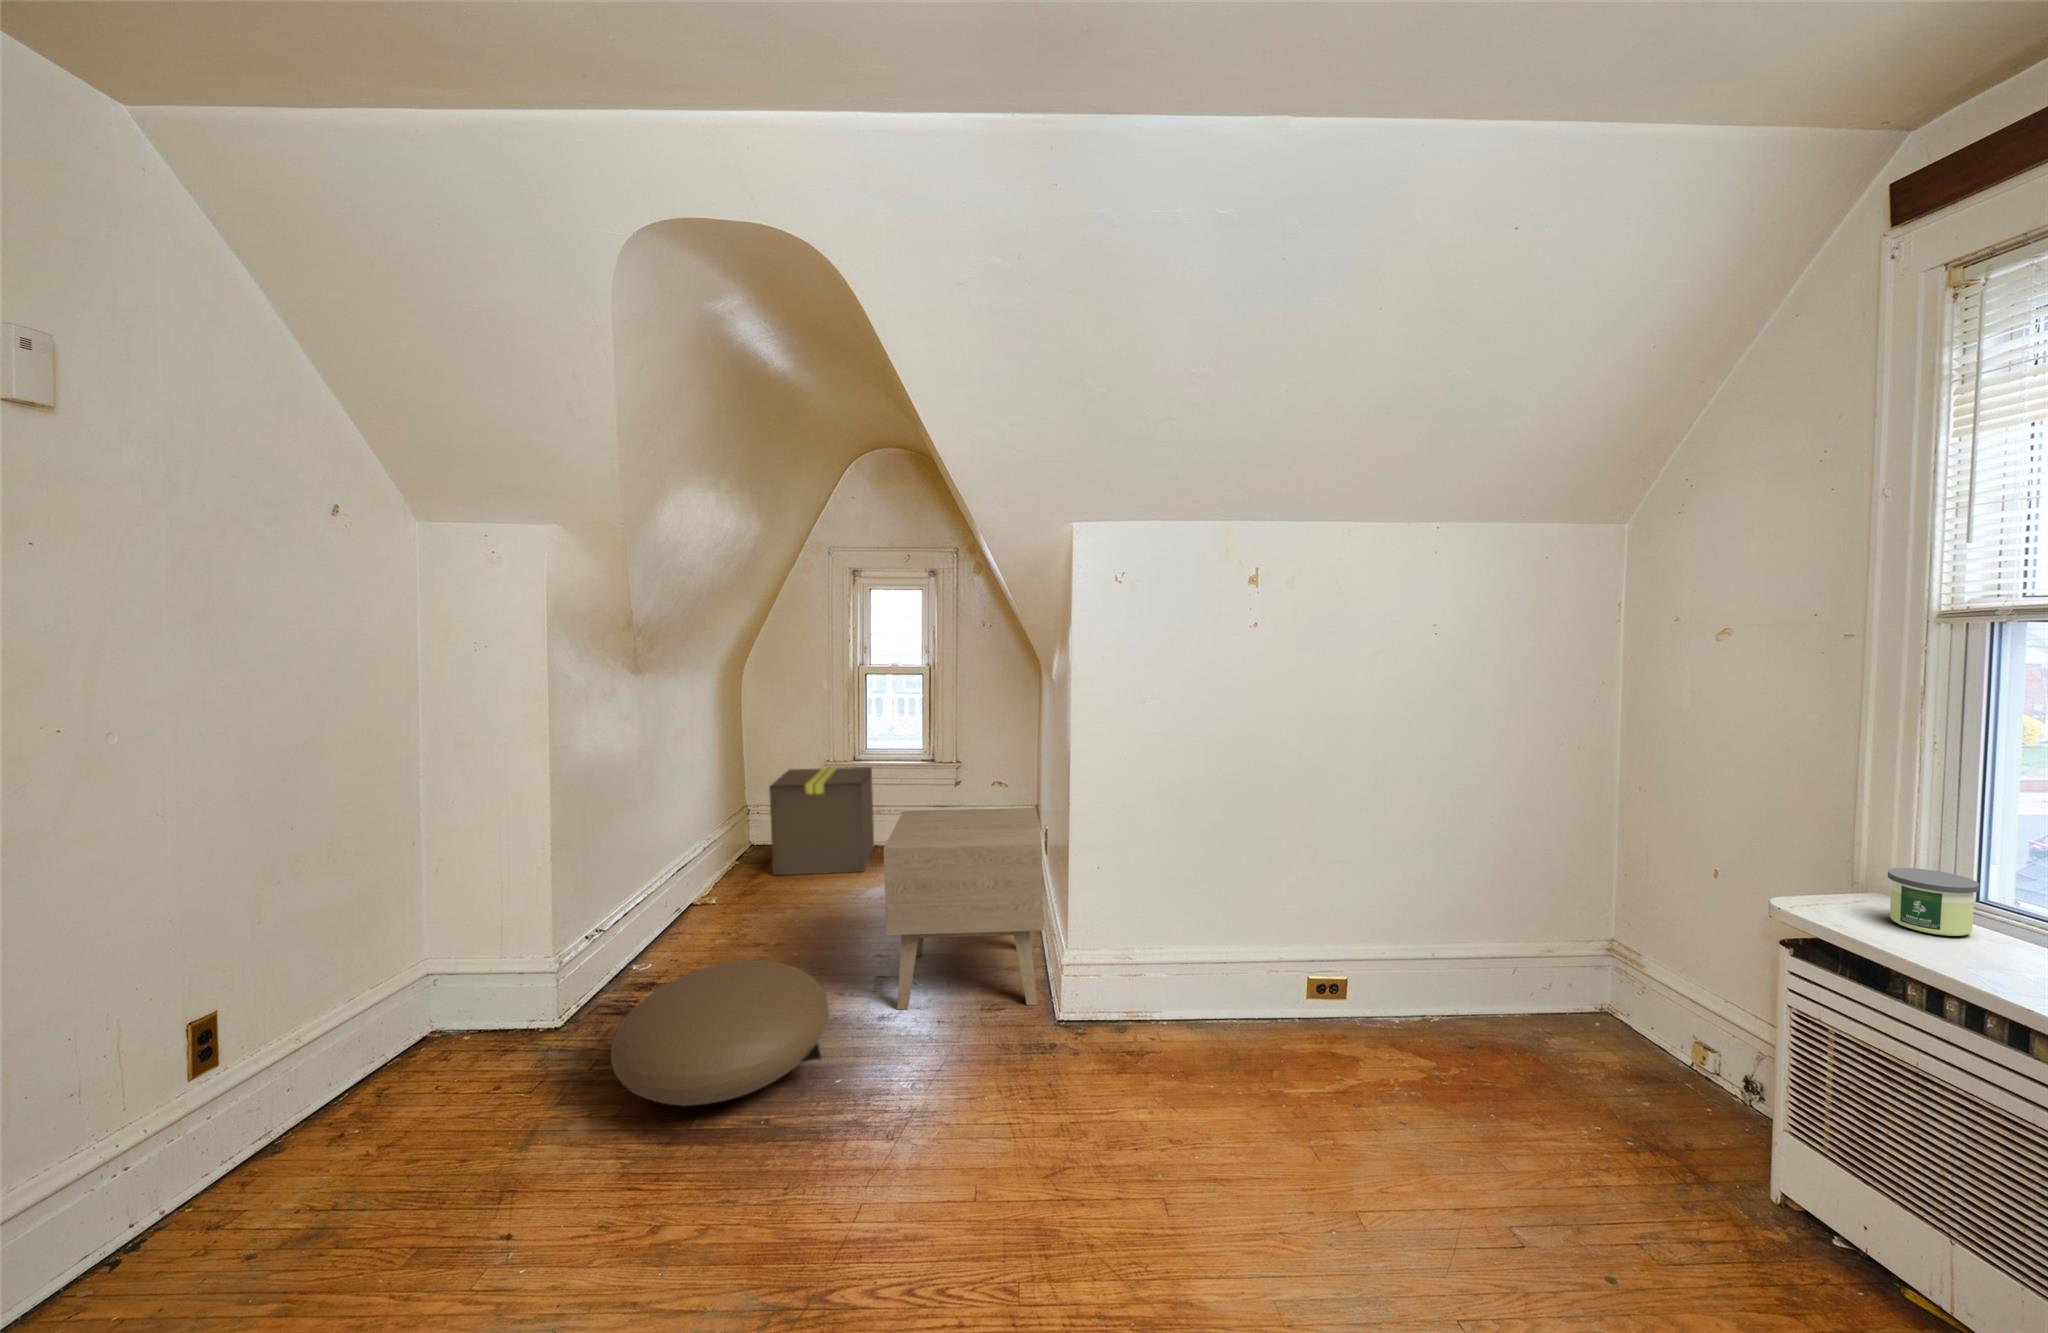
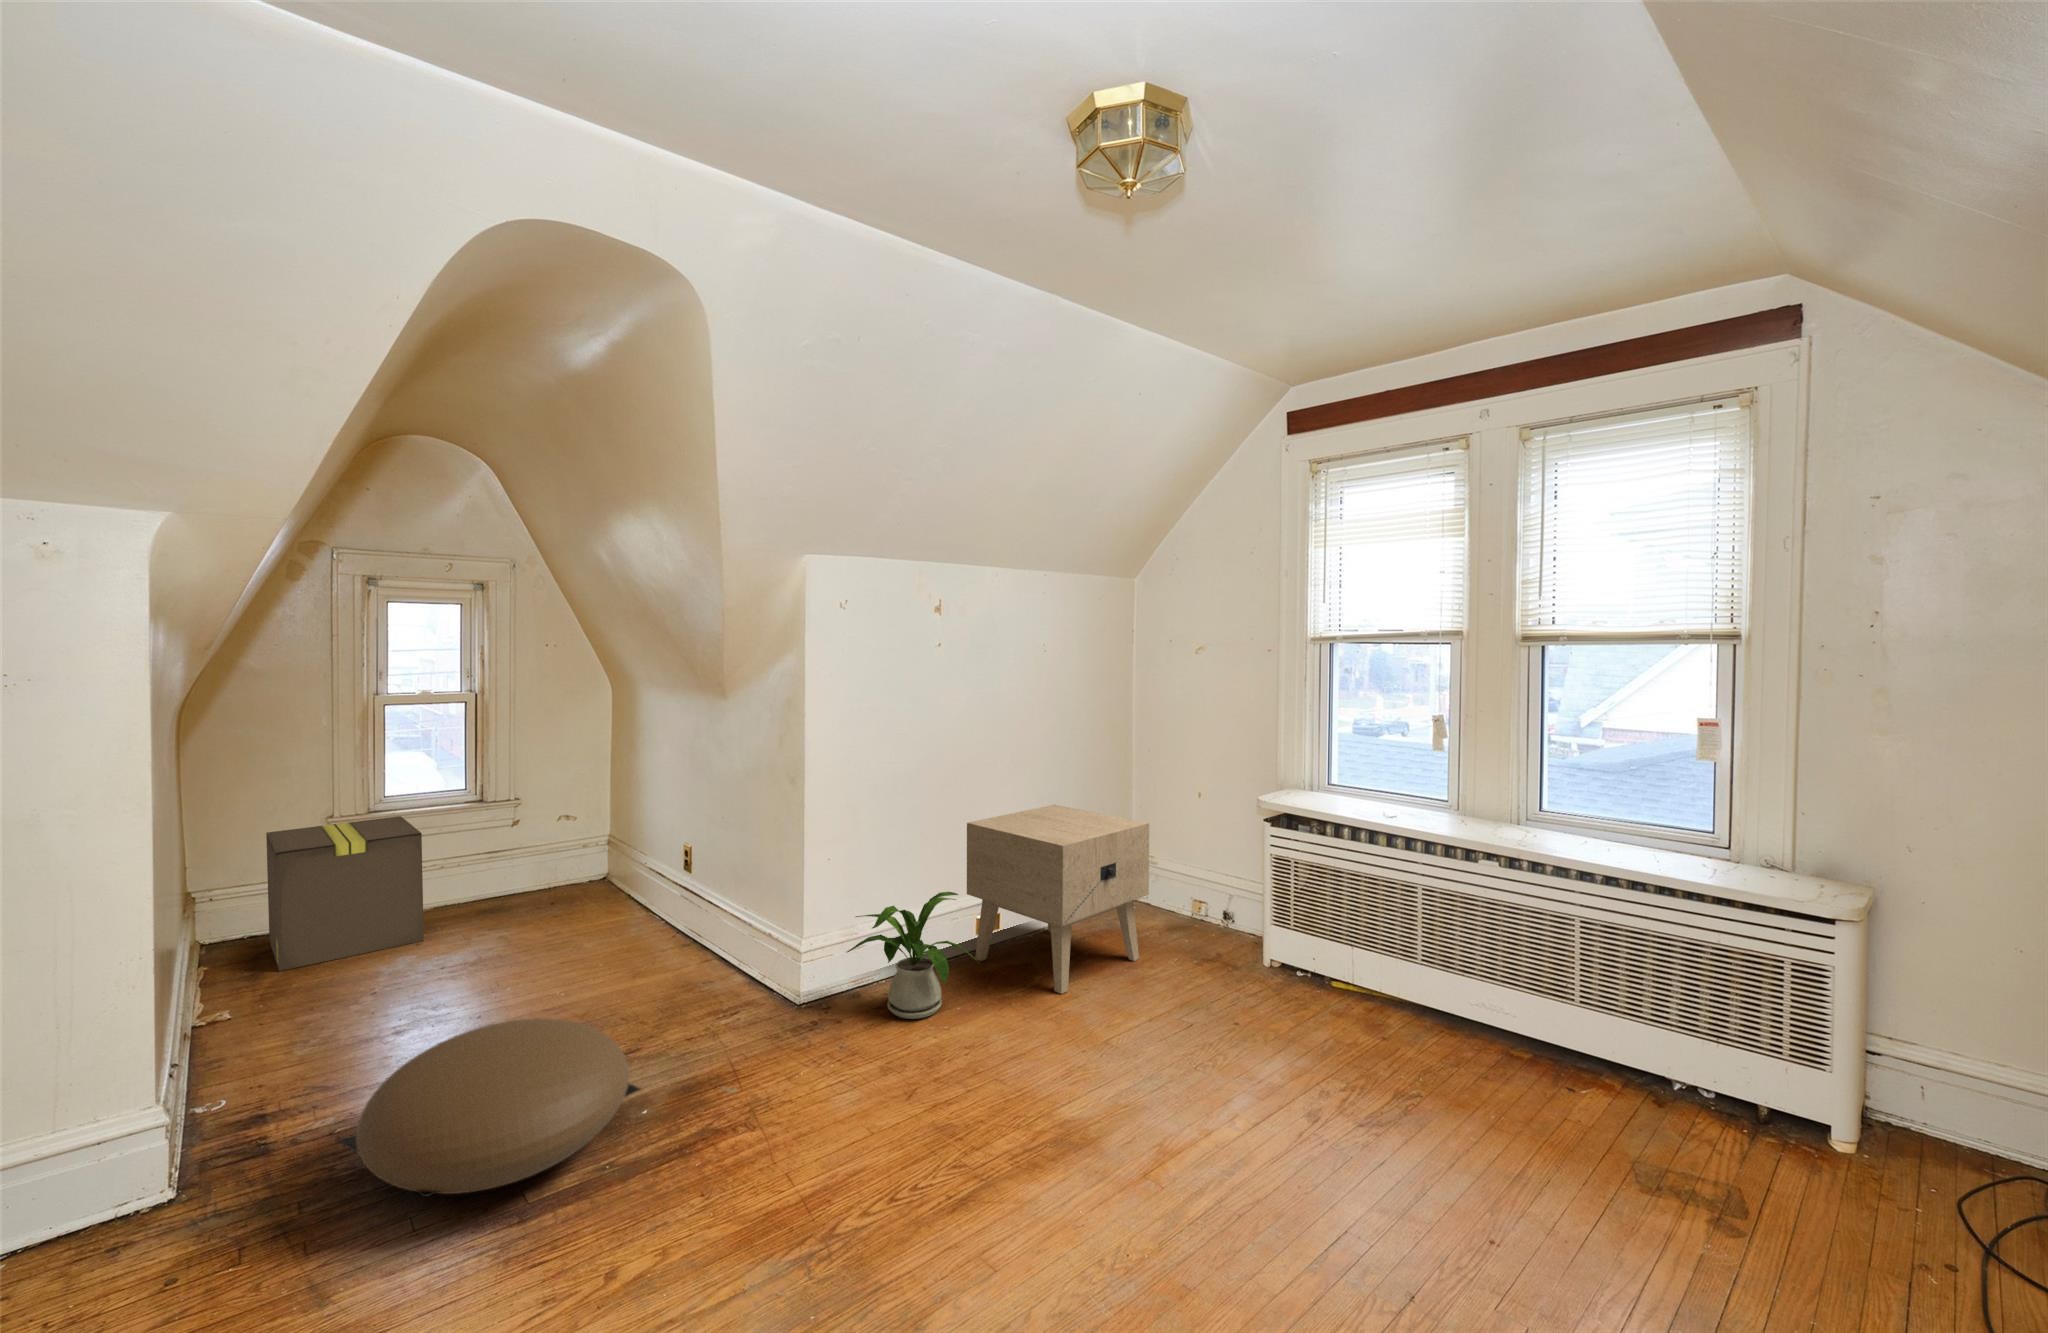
nightstand: present [884,808,1043,1009] -> present [967,805,1149,994]
candle: present [1888,868,1979,936] -> none [1305,773,1338,802]
house plant: none [1087,936,1225,1083] -> present [846,892,977,1019]

